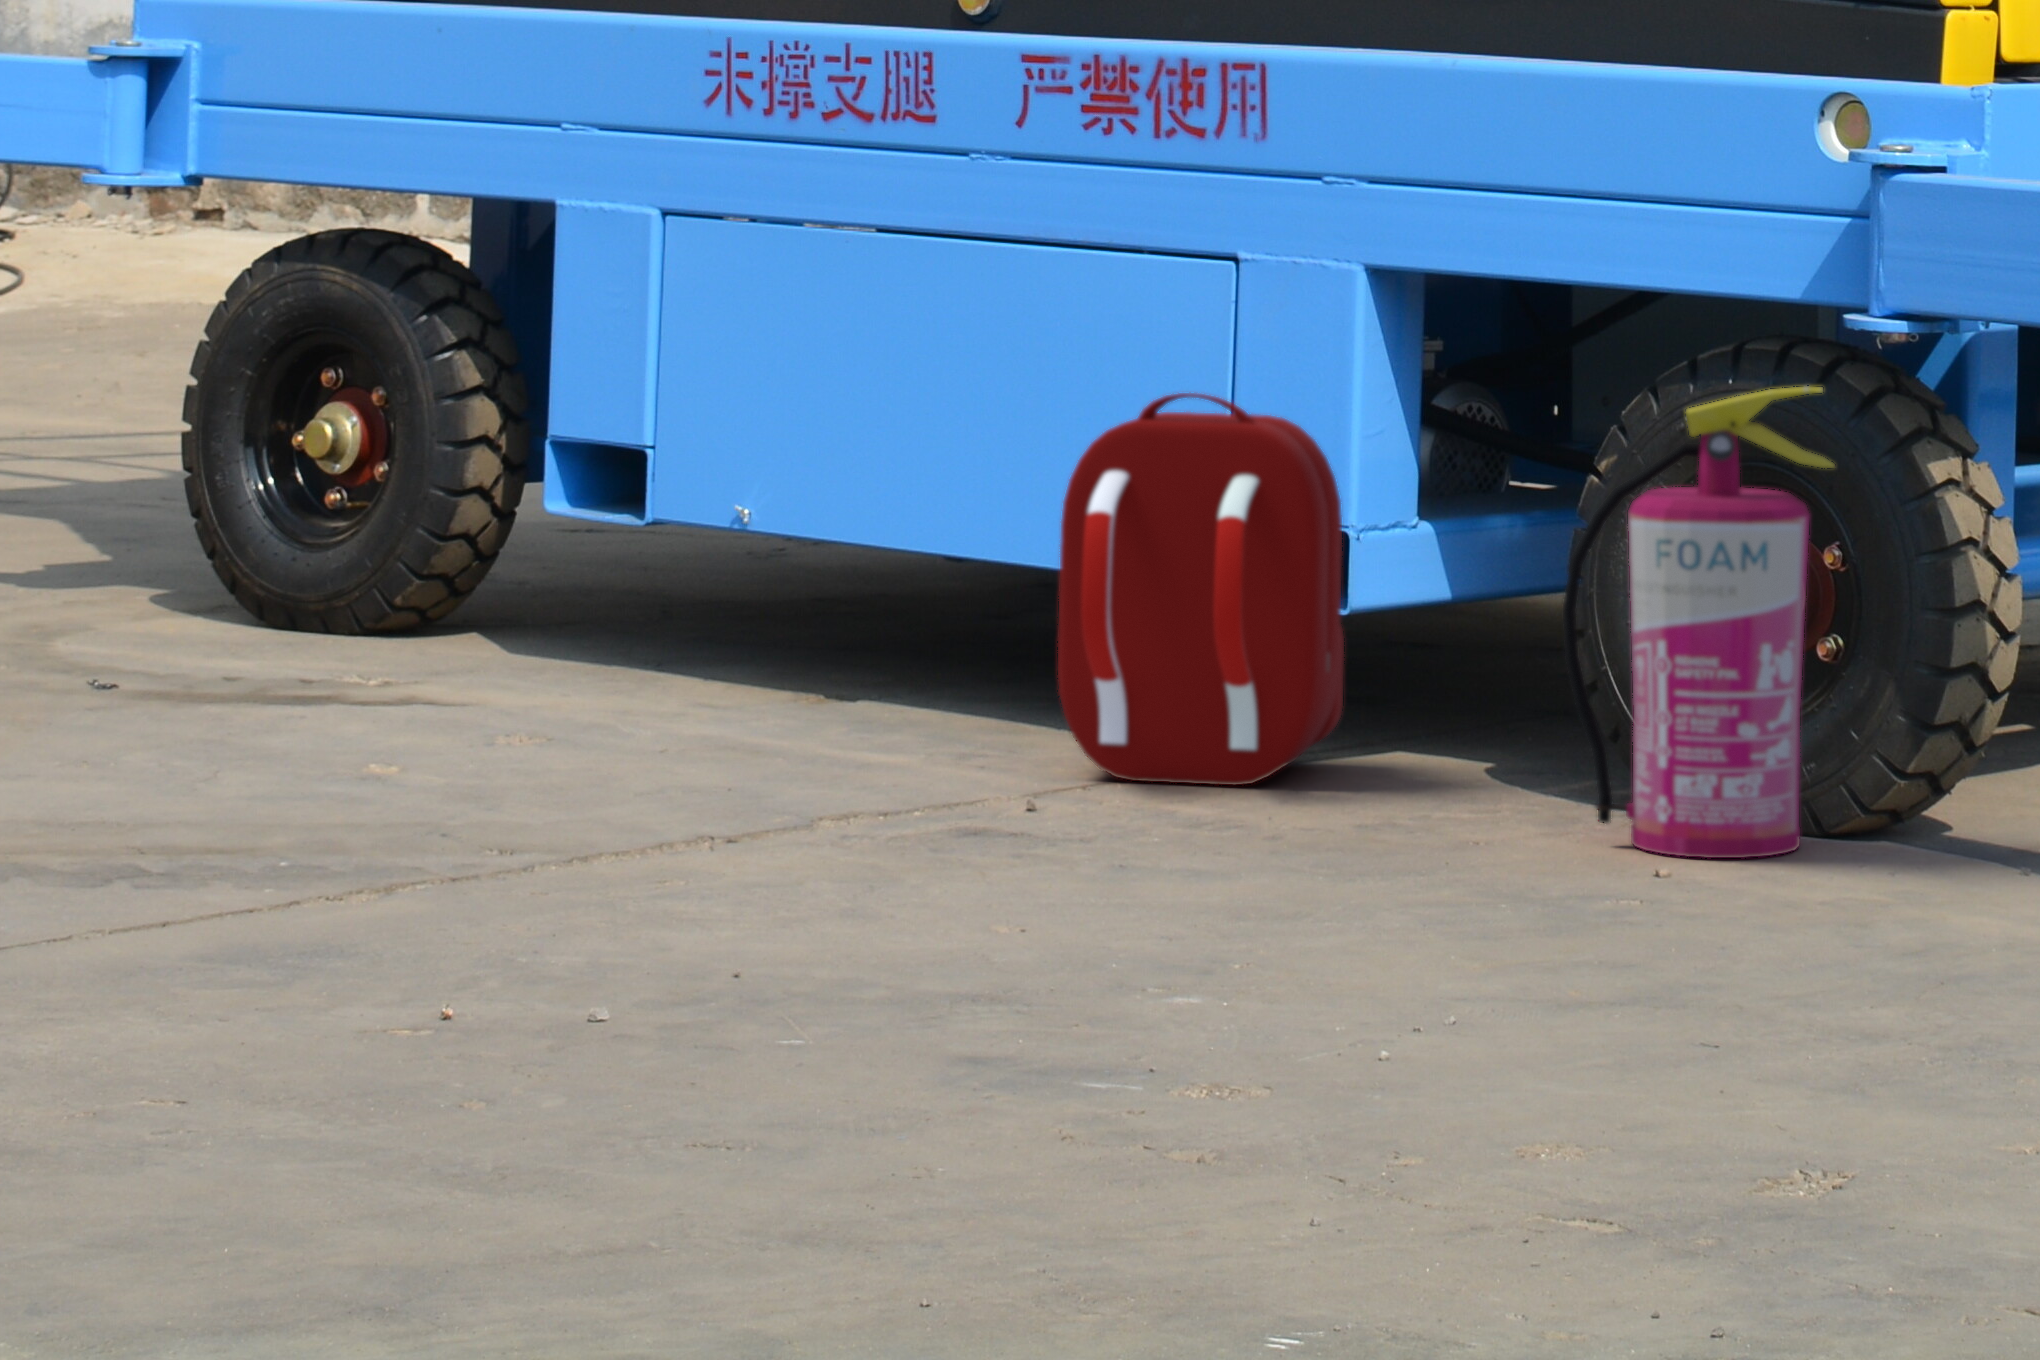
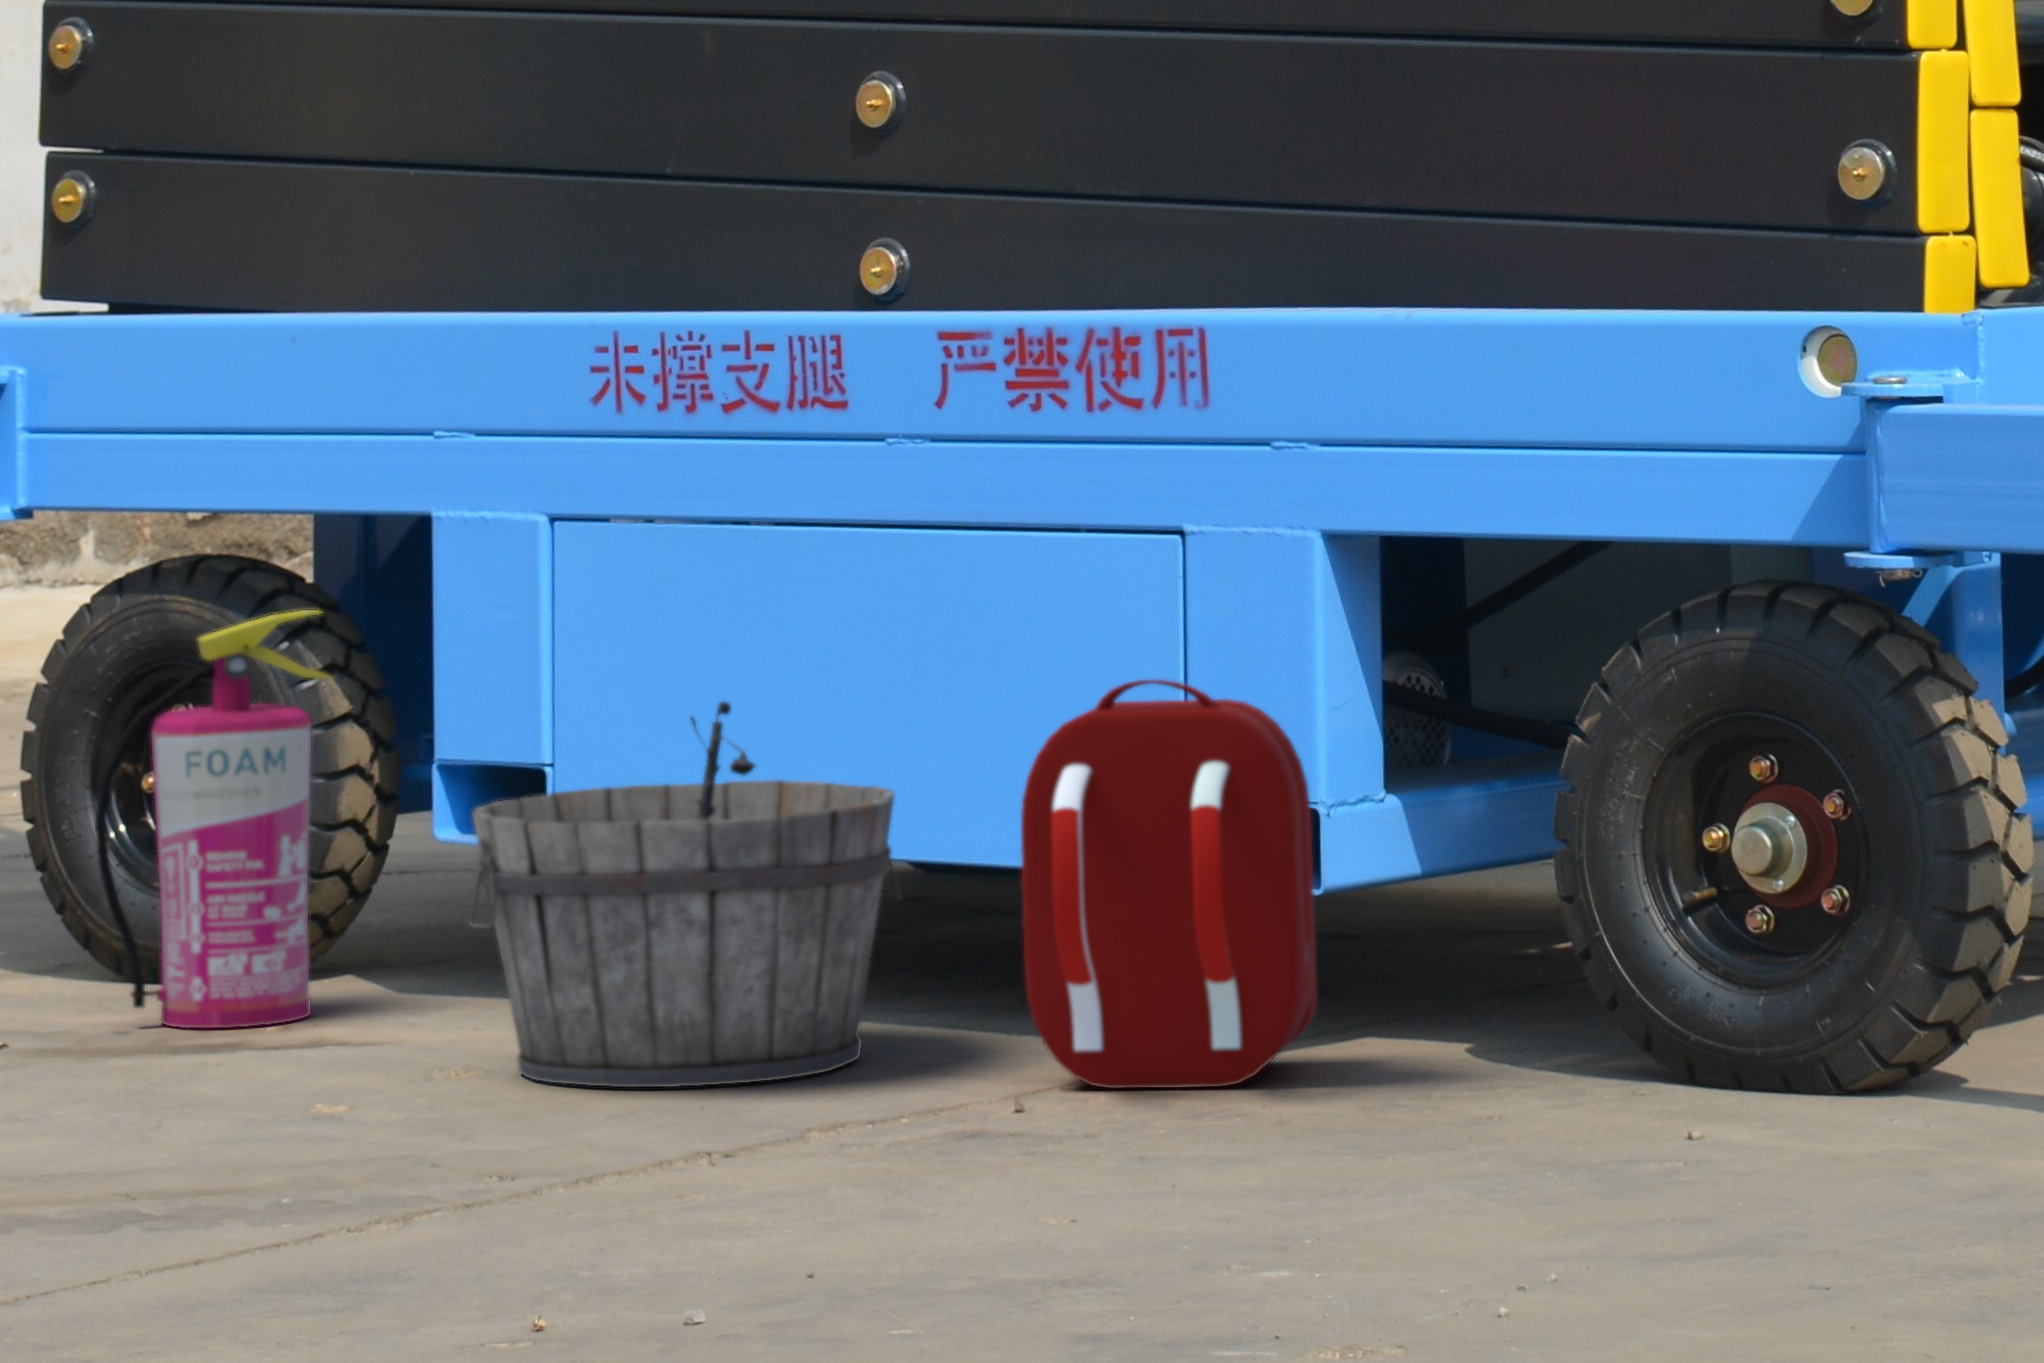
fire extinguisher: present [1563,387,1834,858] -> present [95,610,330,1028]
wooden bucket: none [549,391,964,755] -> present [469,701,900,1087]

